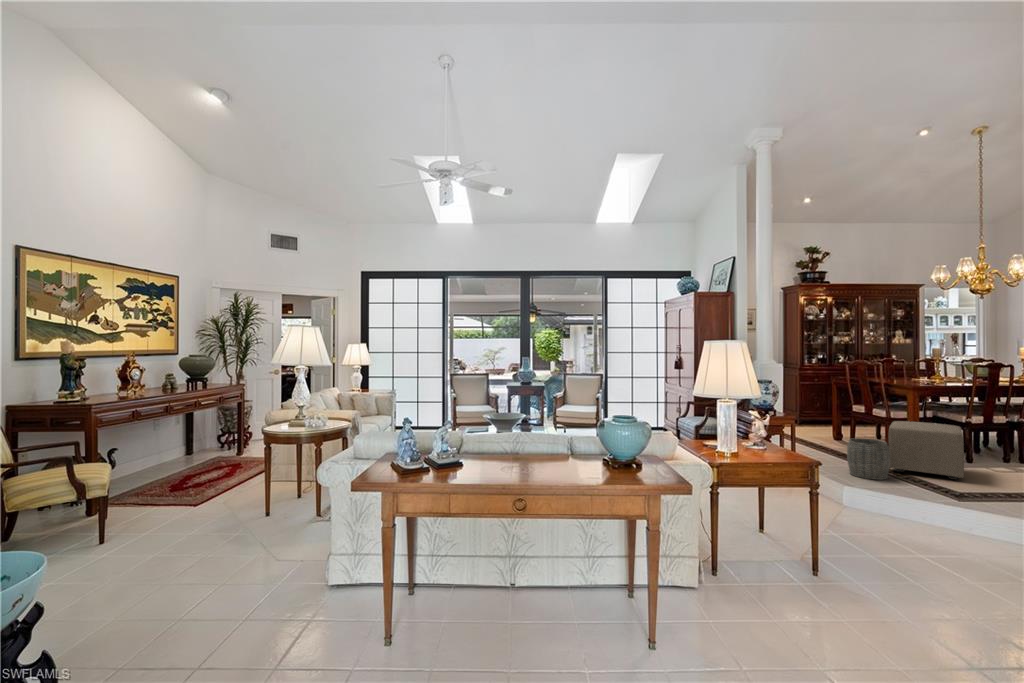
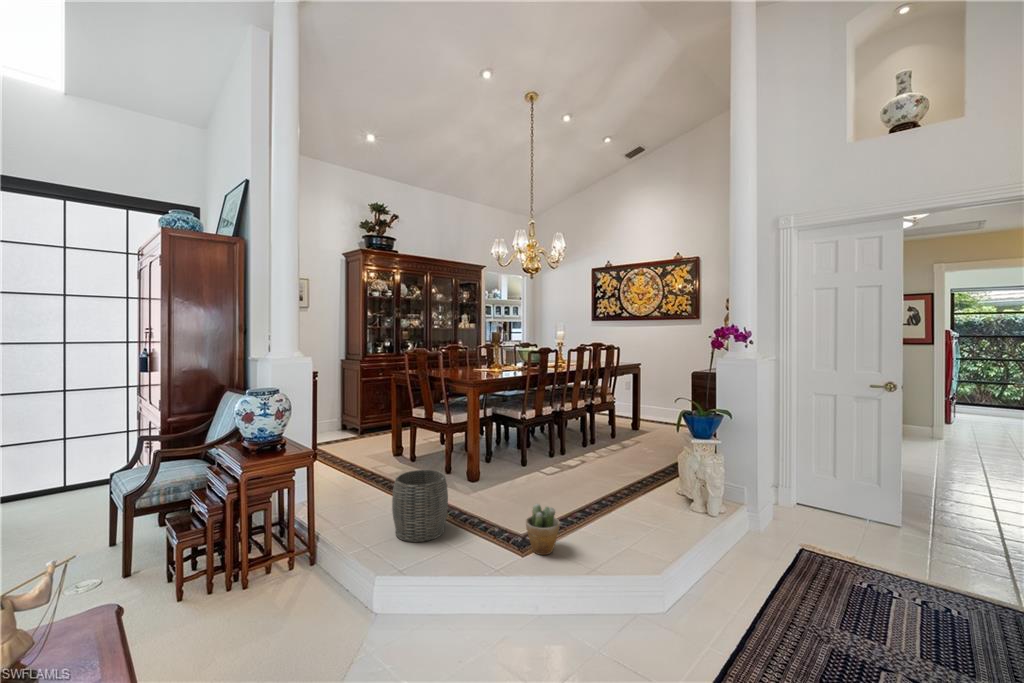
ottoman: present [889,421,964,480] -> none [447,429,527,510]
potted plant: none [957,467,990,501] -> present [526,504,560,555]

